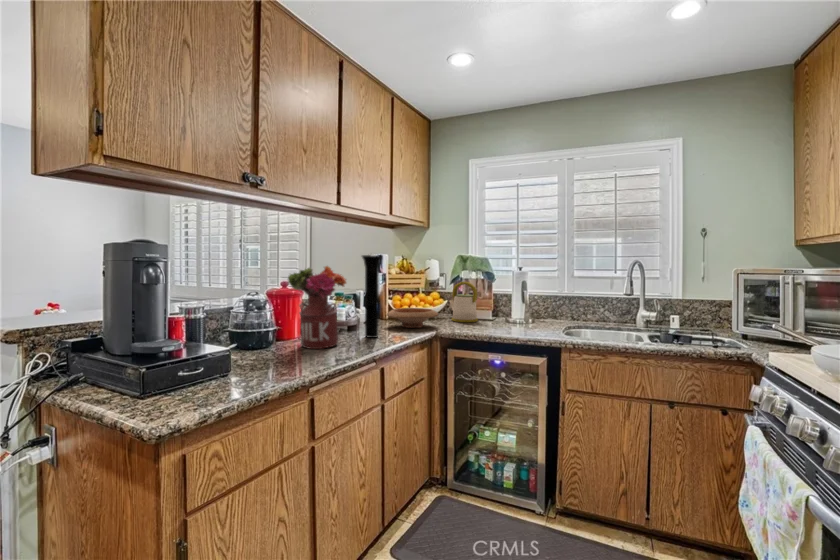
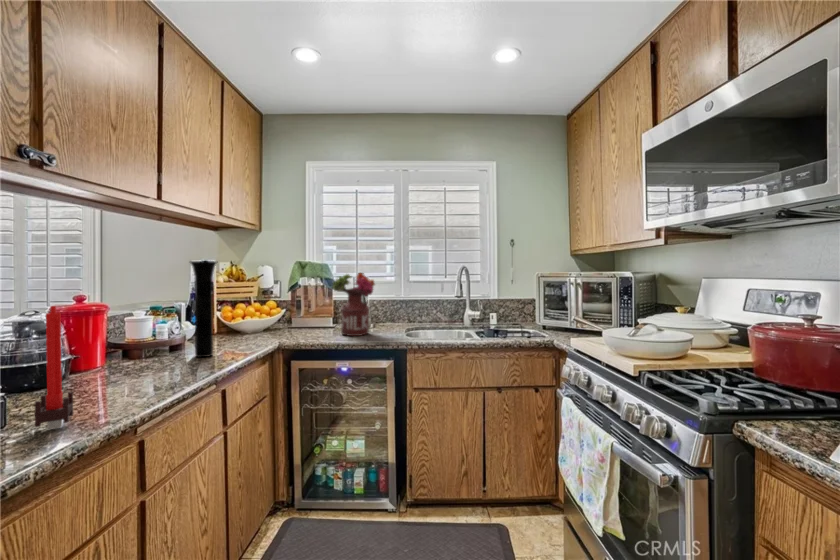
flower arrangement: present [288,266,346,349] -> present [333,273,375,336]
kettle: present [449,282,478,322] -> none [288,288,320,331]
candle: none [244,288,268,378] -> present [35,306,73,429]
wooden bowl: present [387,308,438,328] -> none [218,319,280,342]

